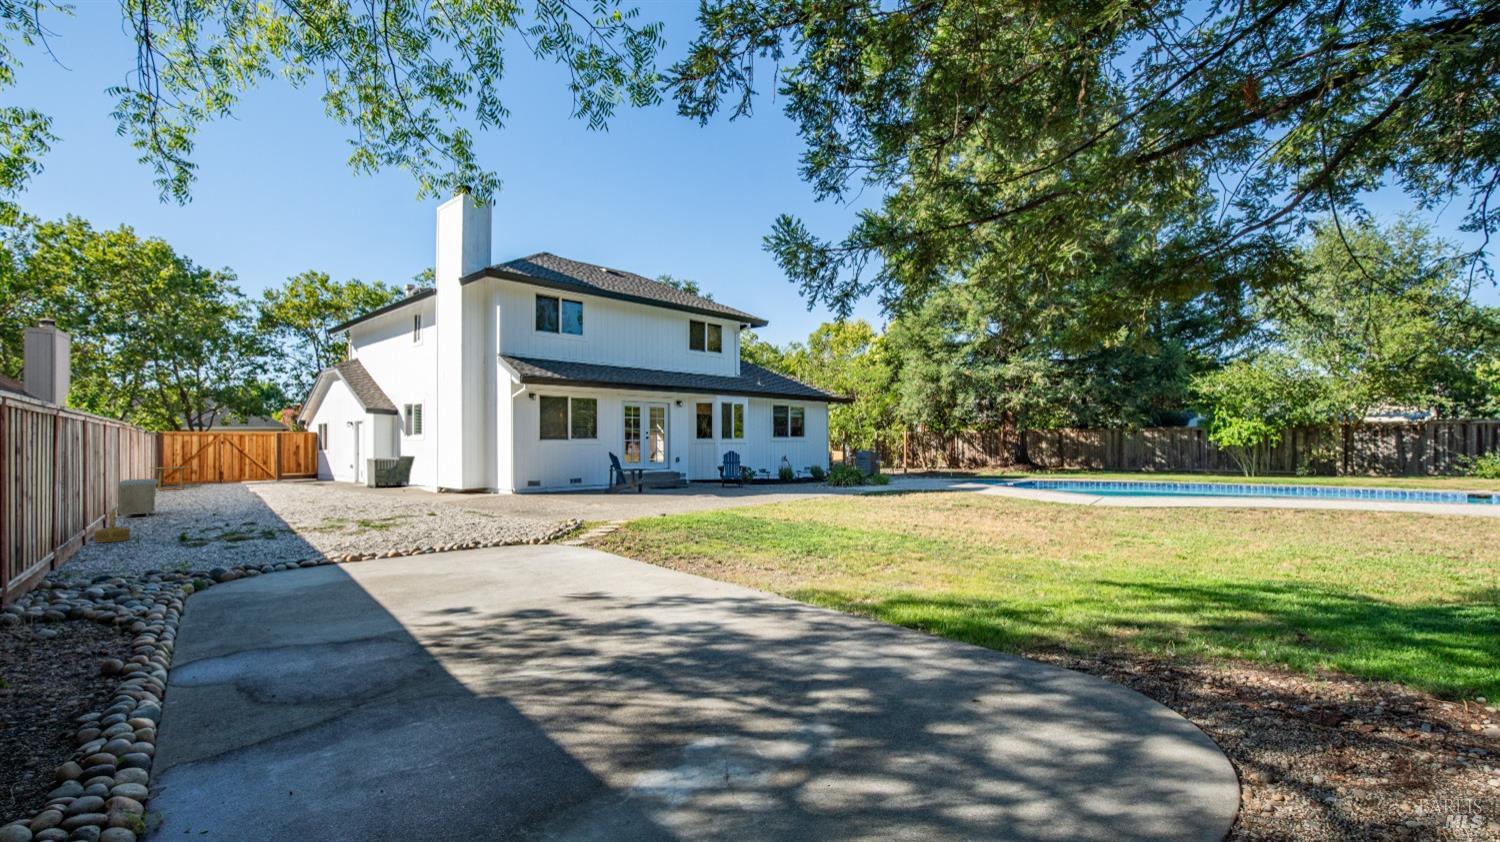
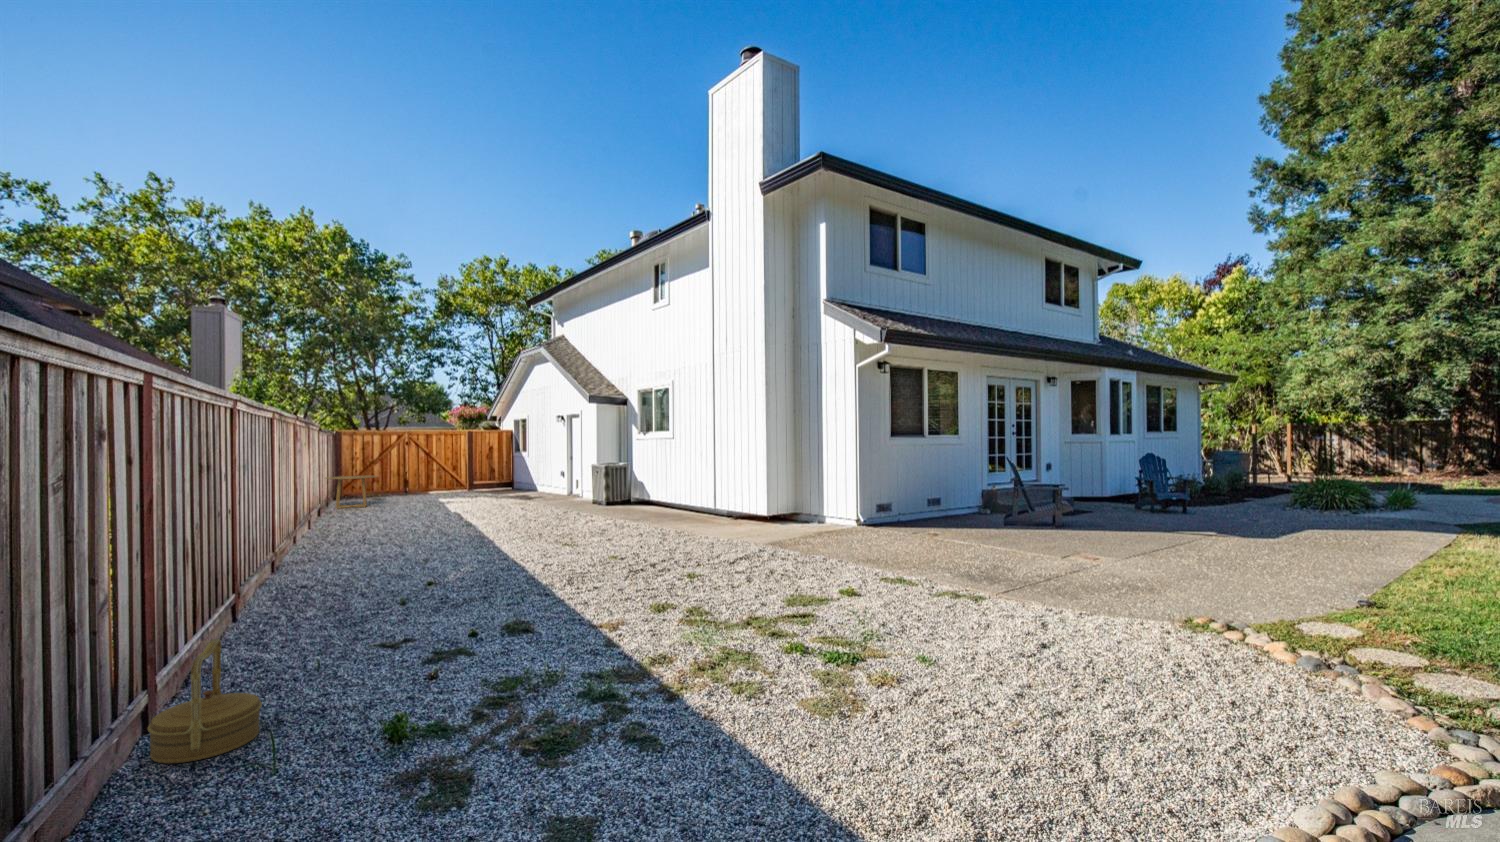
armchair: present [375,456,415,487] -> none [611,461,664,507]
storage bench: present [118,479,158,517] -> none [265,506,336,587]

